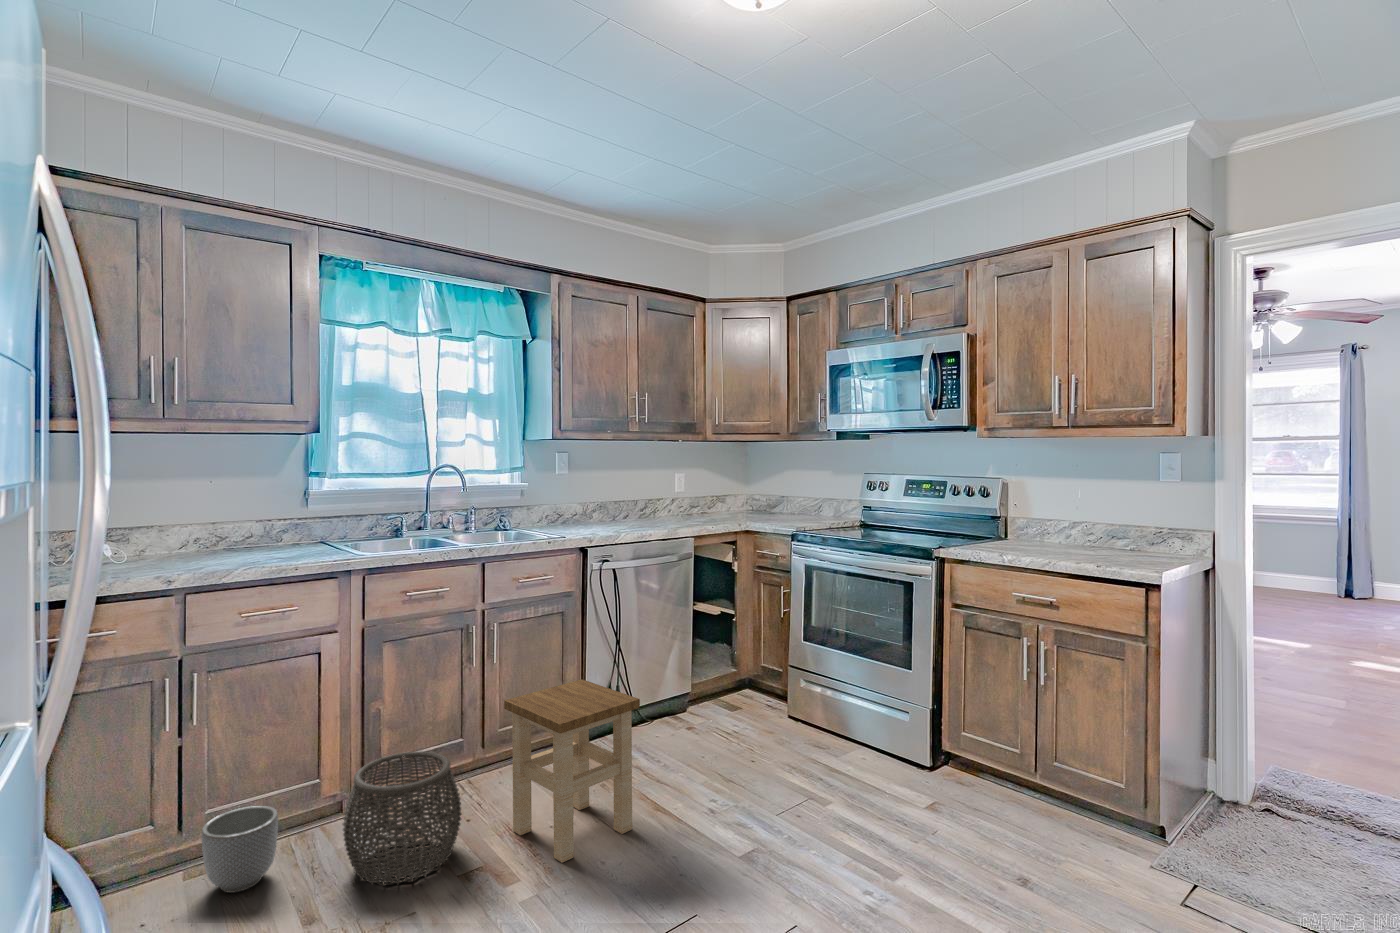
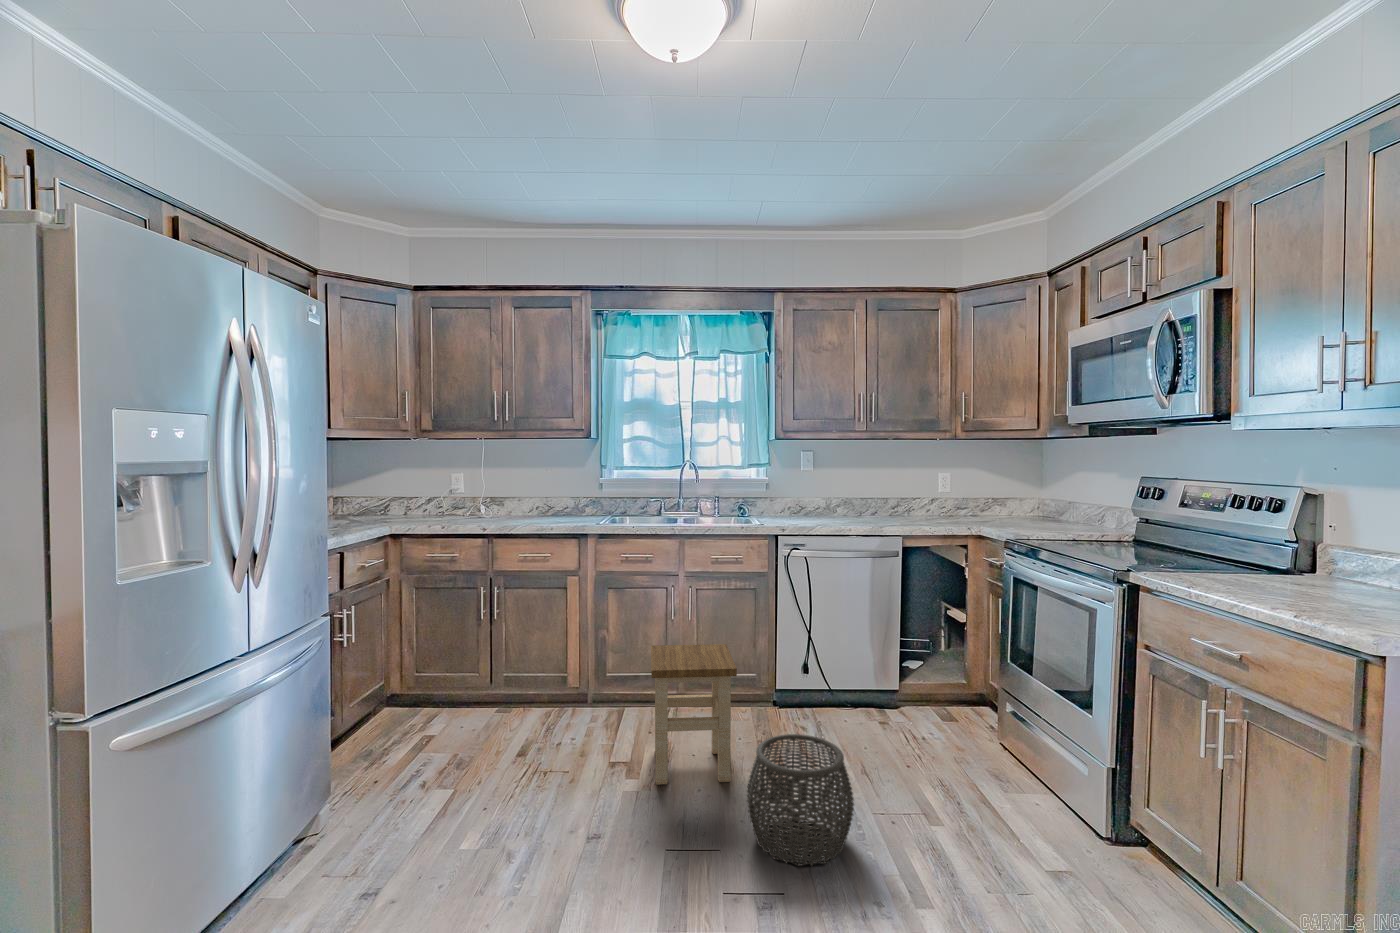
woven basket: present [343,751,462,886] -> present [746,734,854,866]
planter: present [201,806,278,893] -> none [476,678,520,730]

